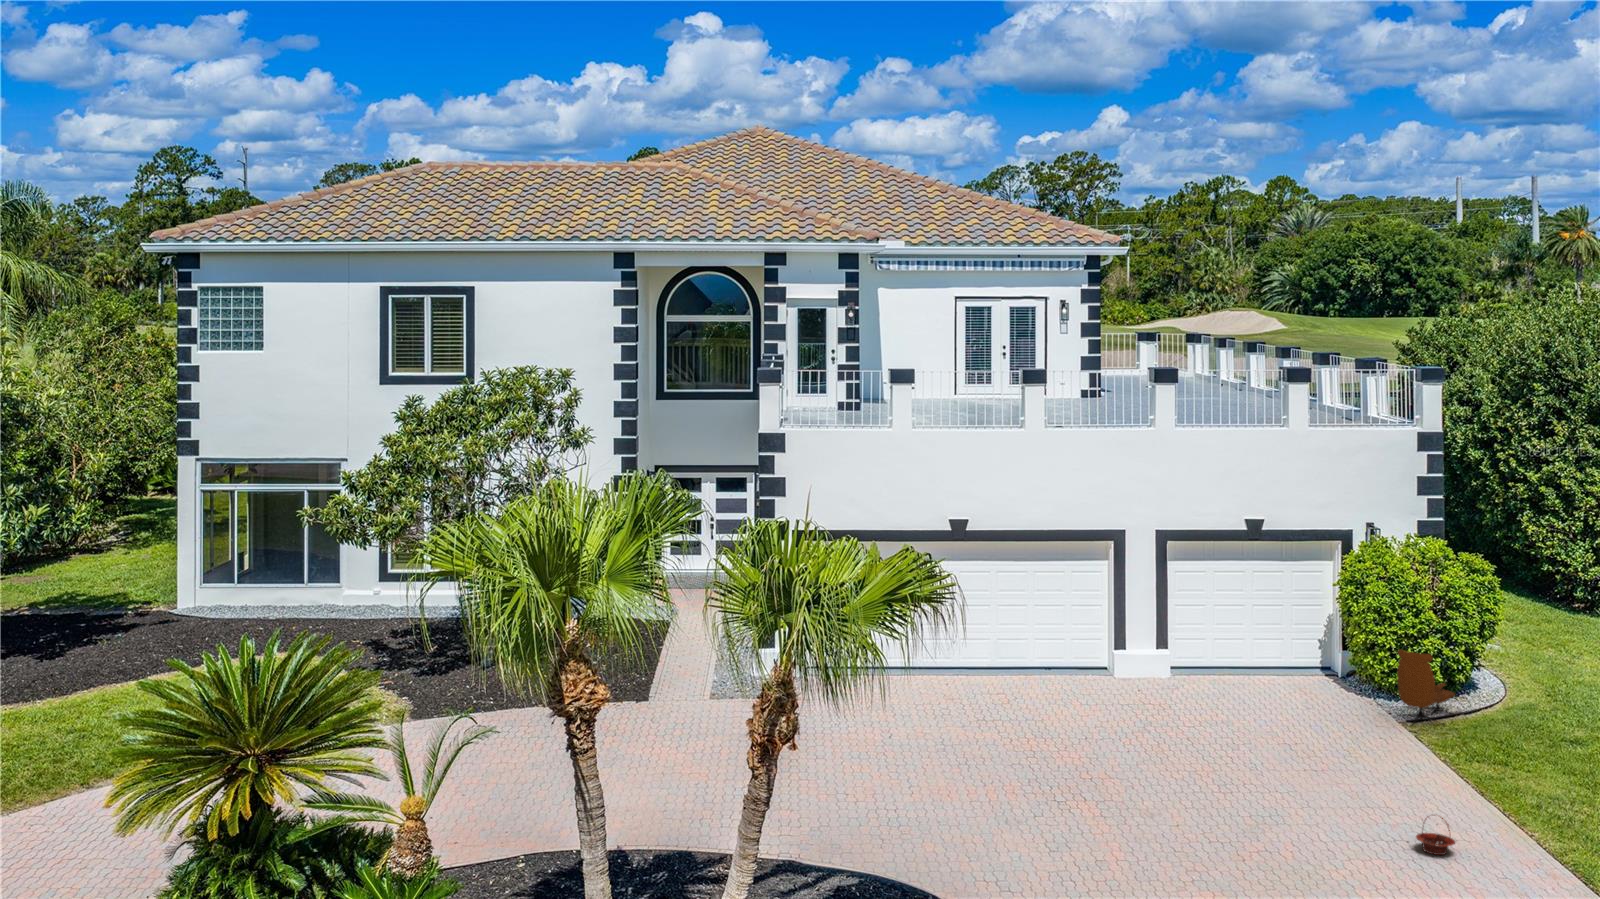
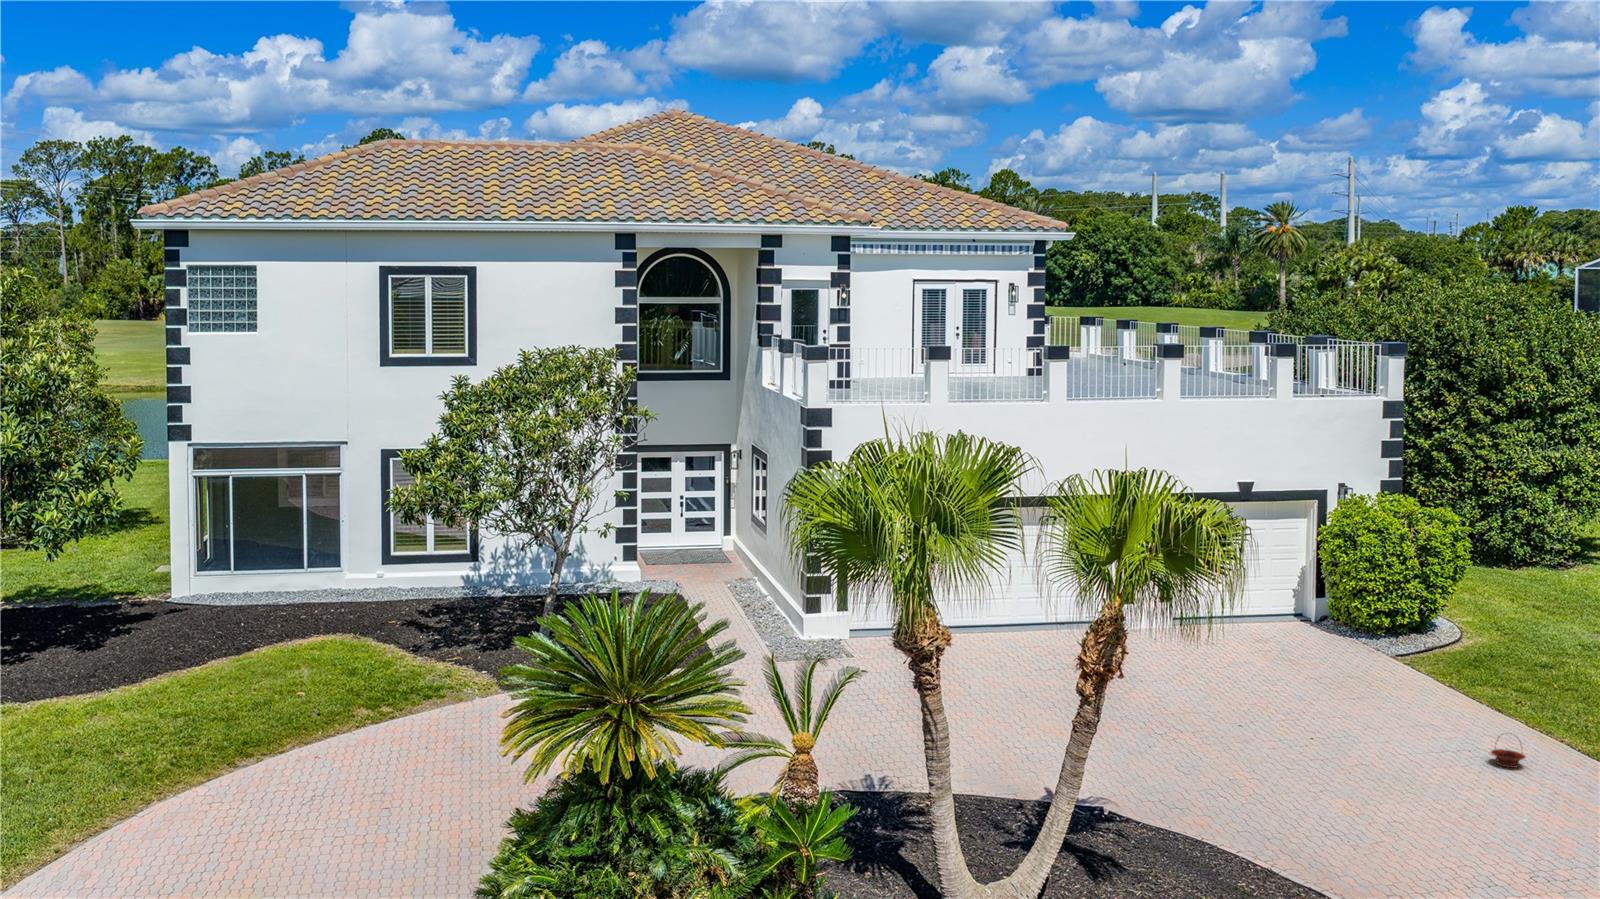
lounge chair: present [1397,649,1455,725] -> none [1387,593,1431,660]

